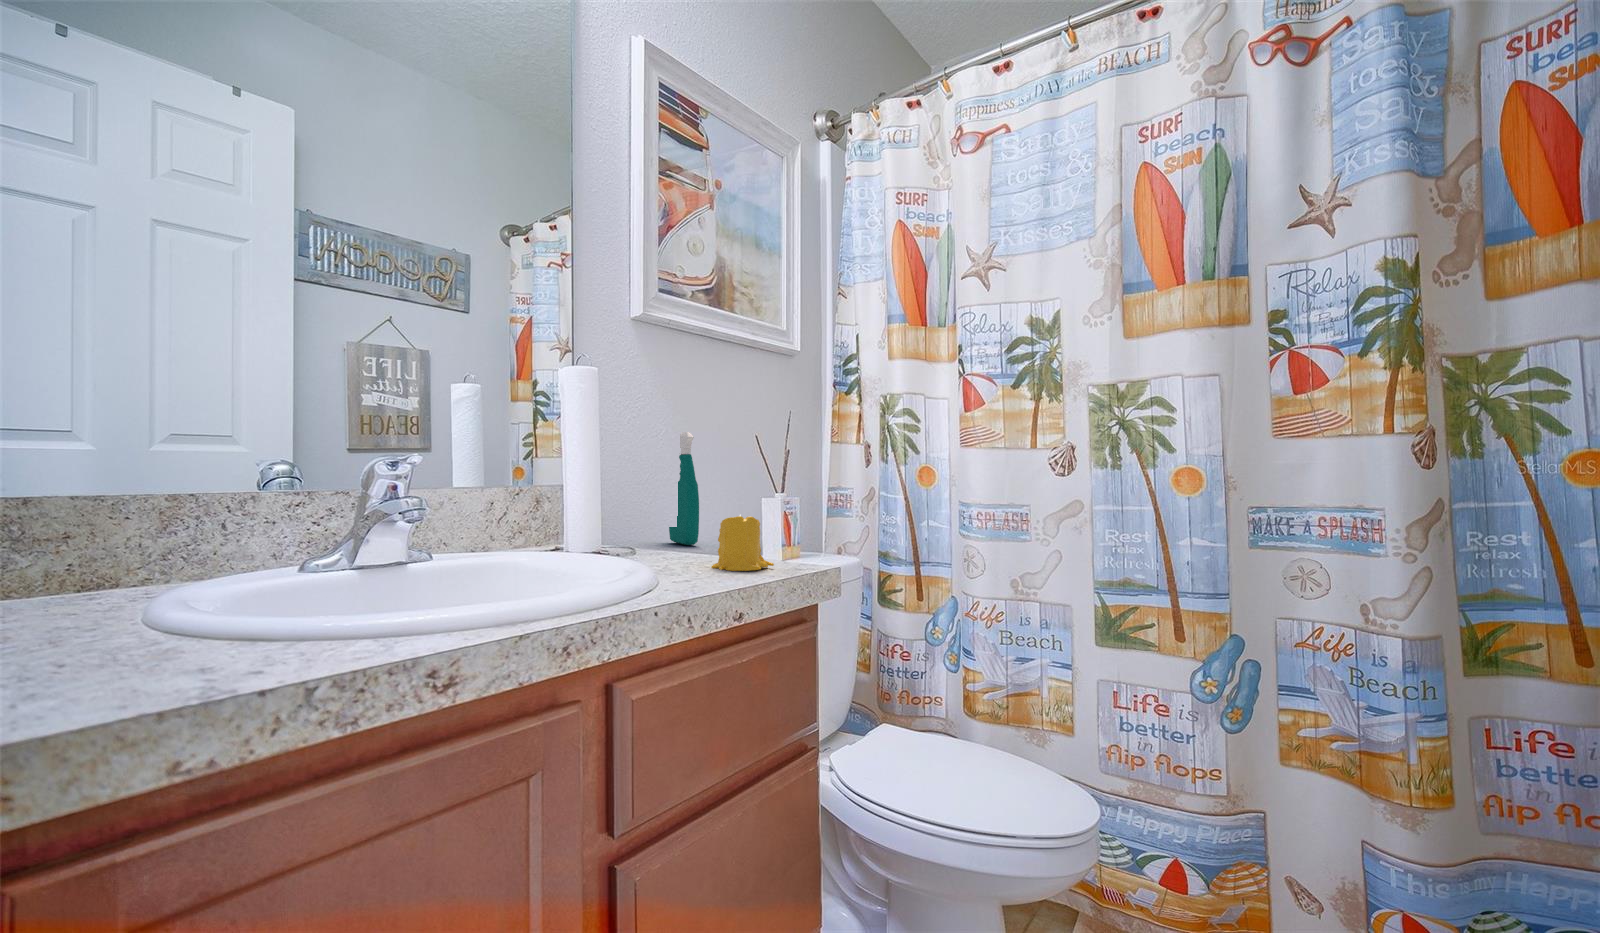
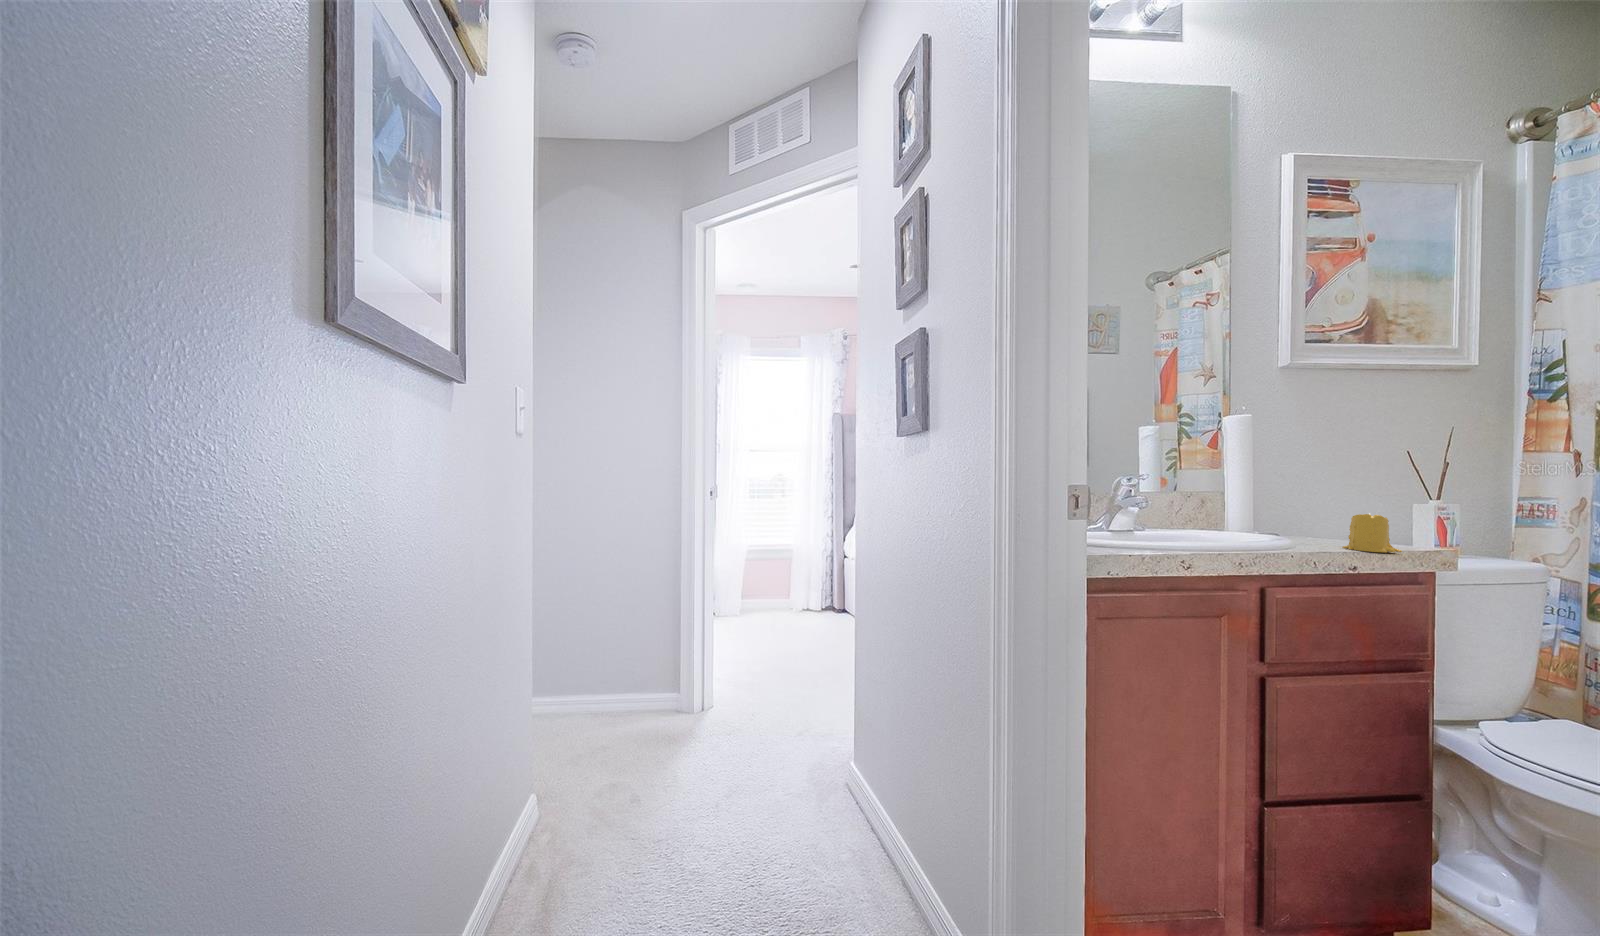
spray bottle: present [669,432,699,545] -> none [1313,448,1342,537]

